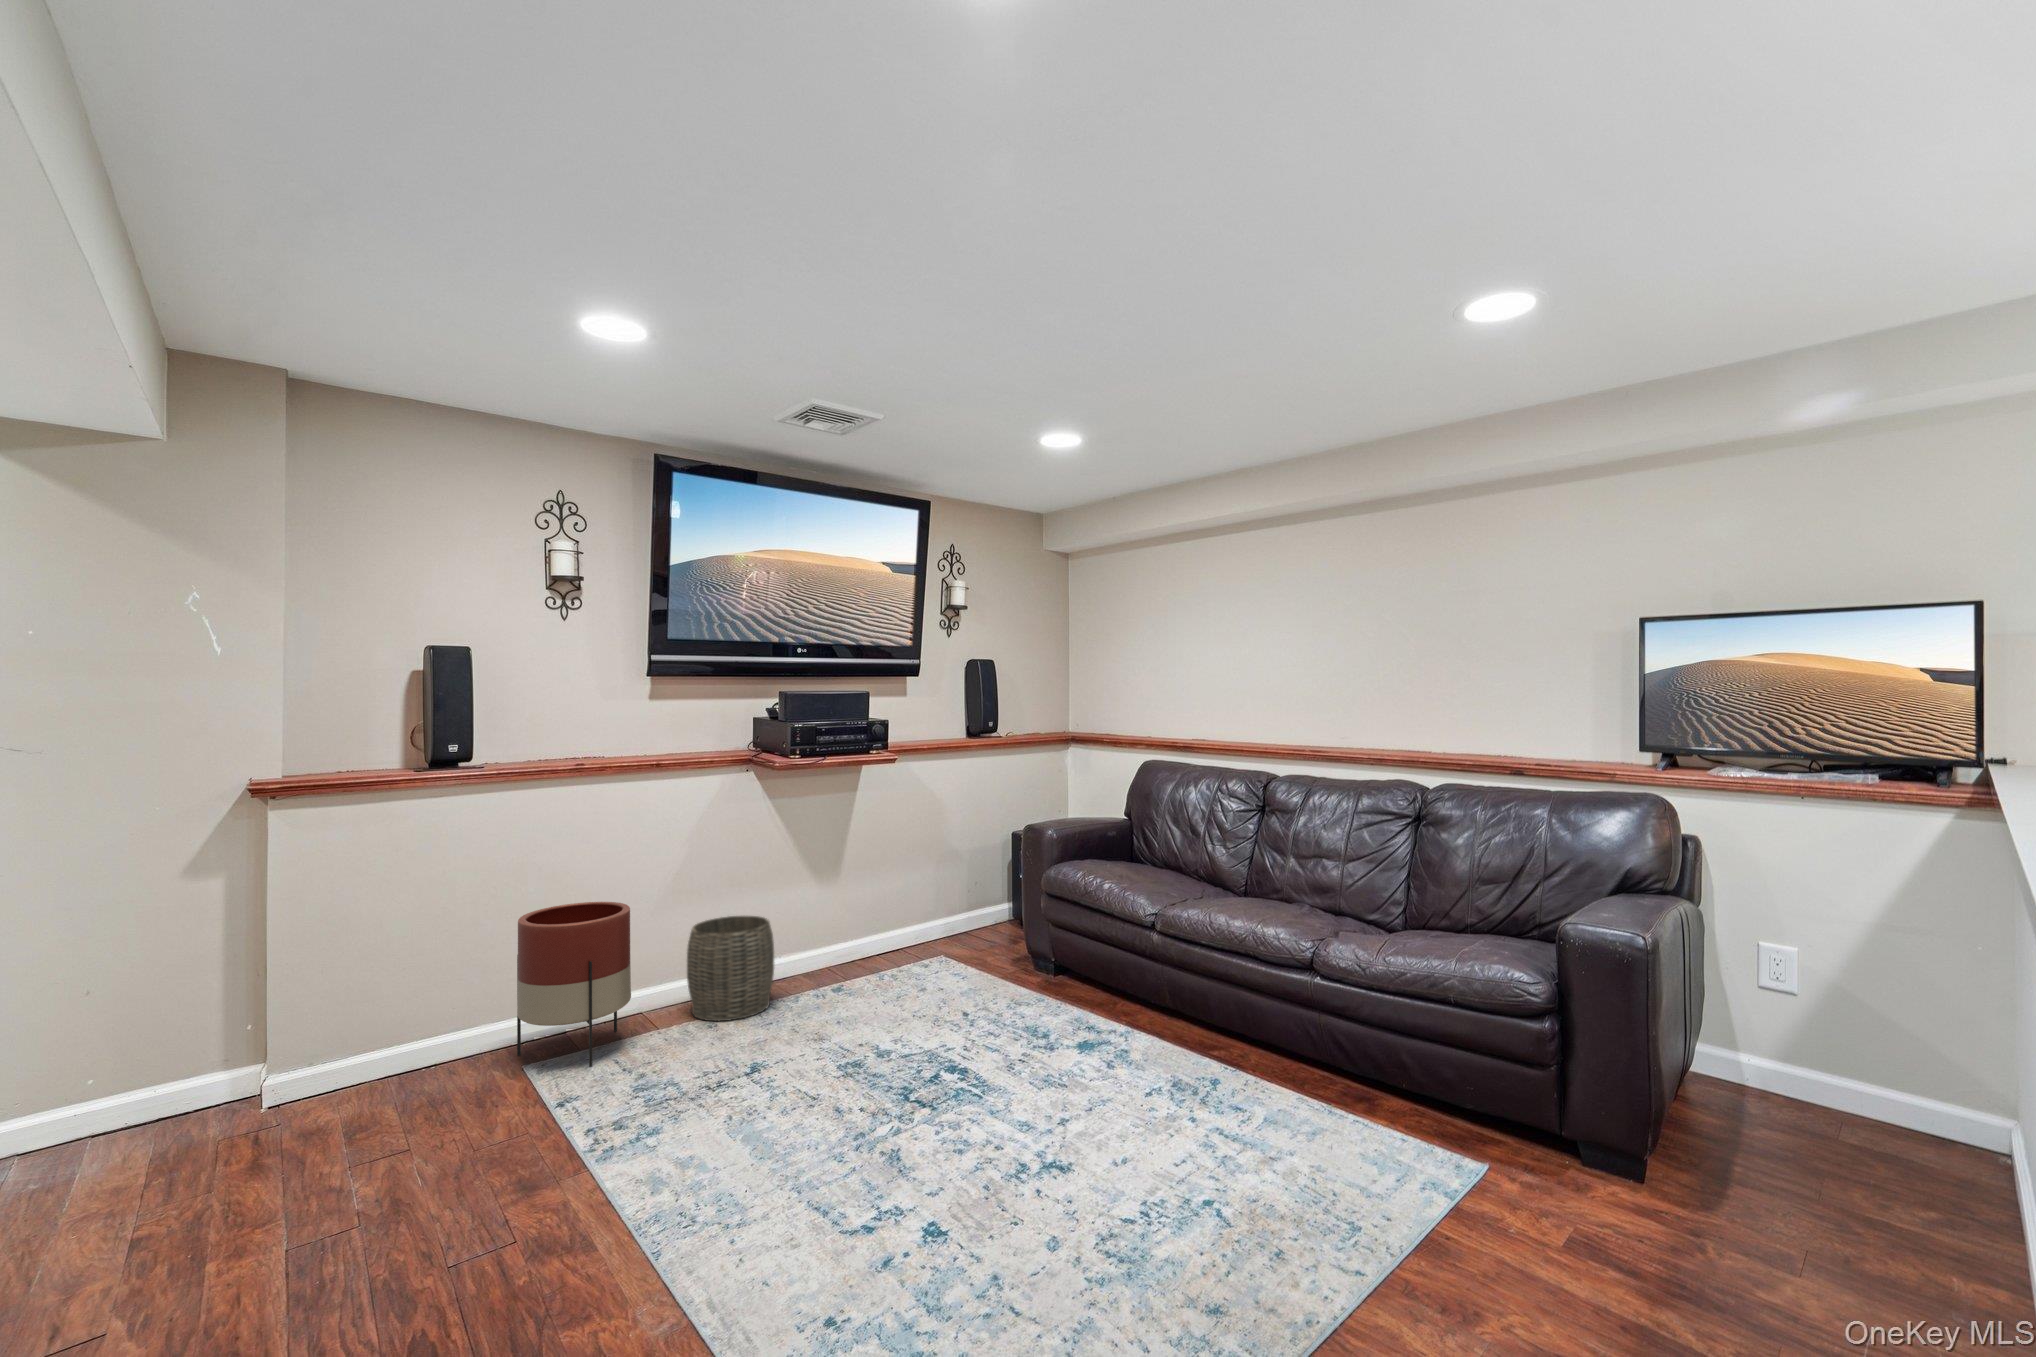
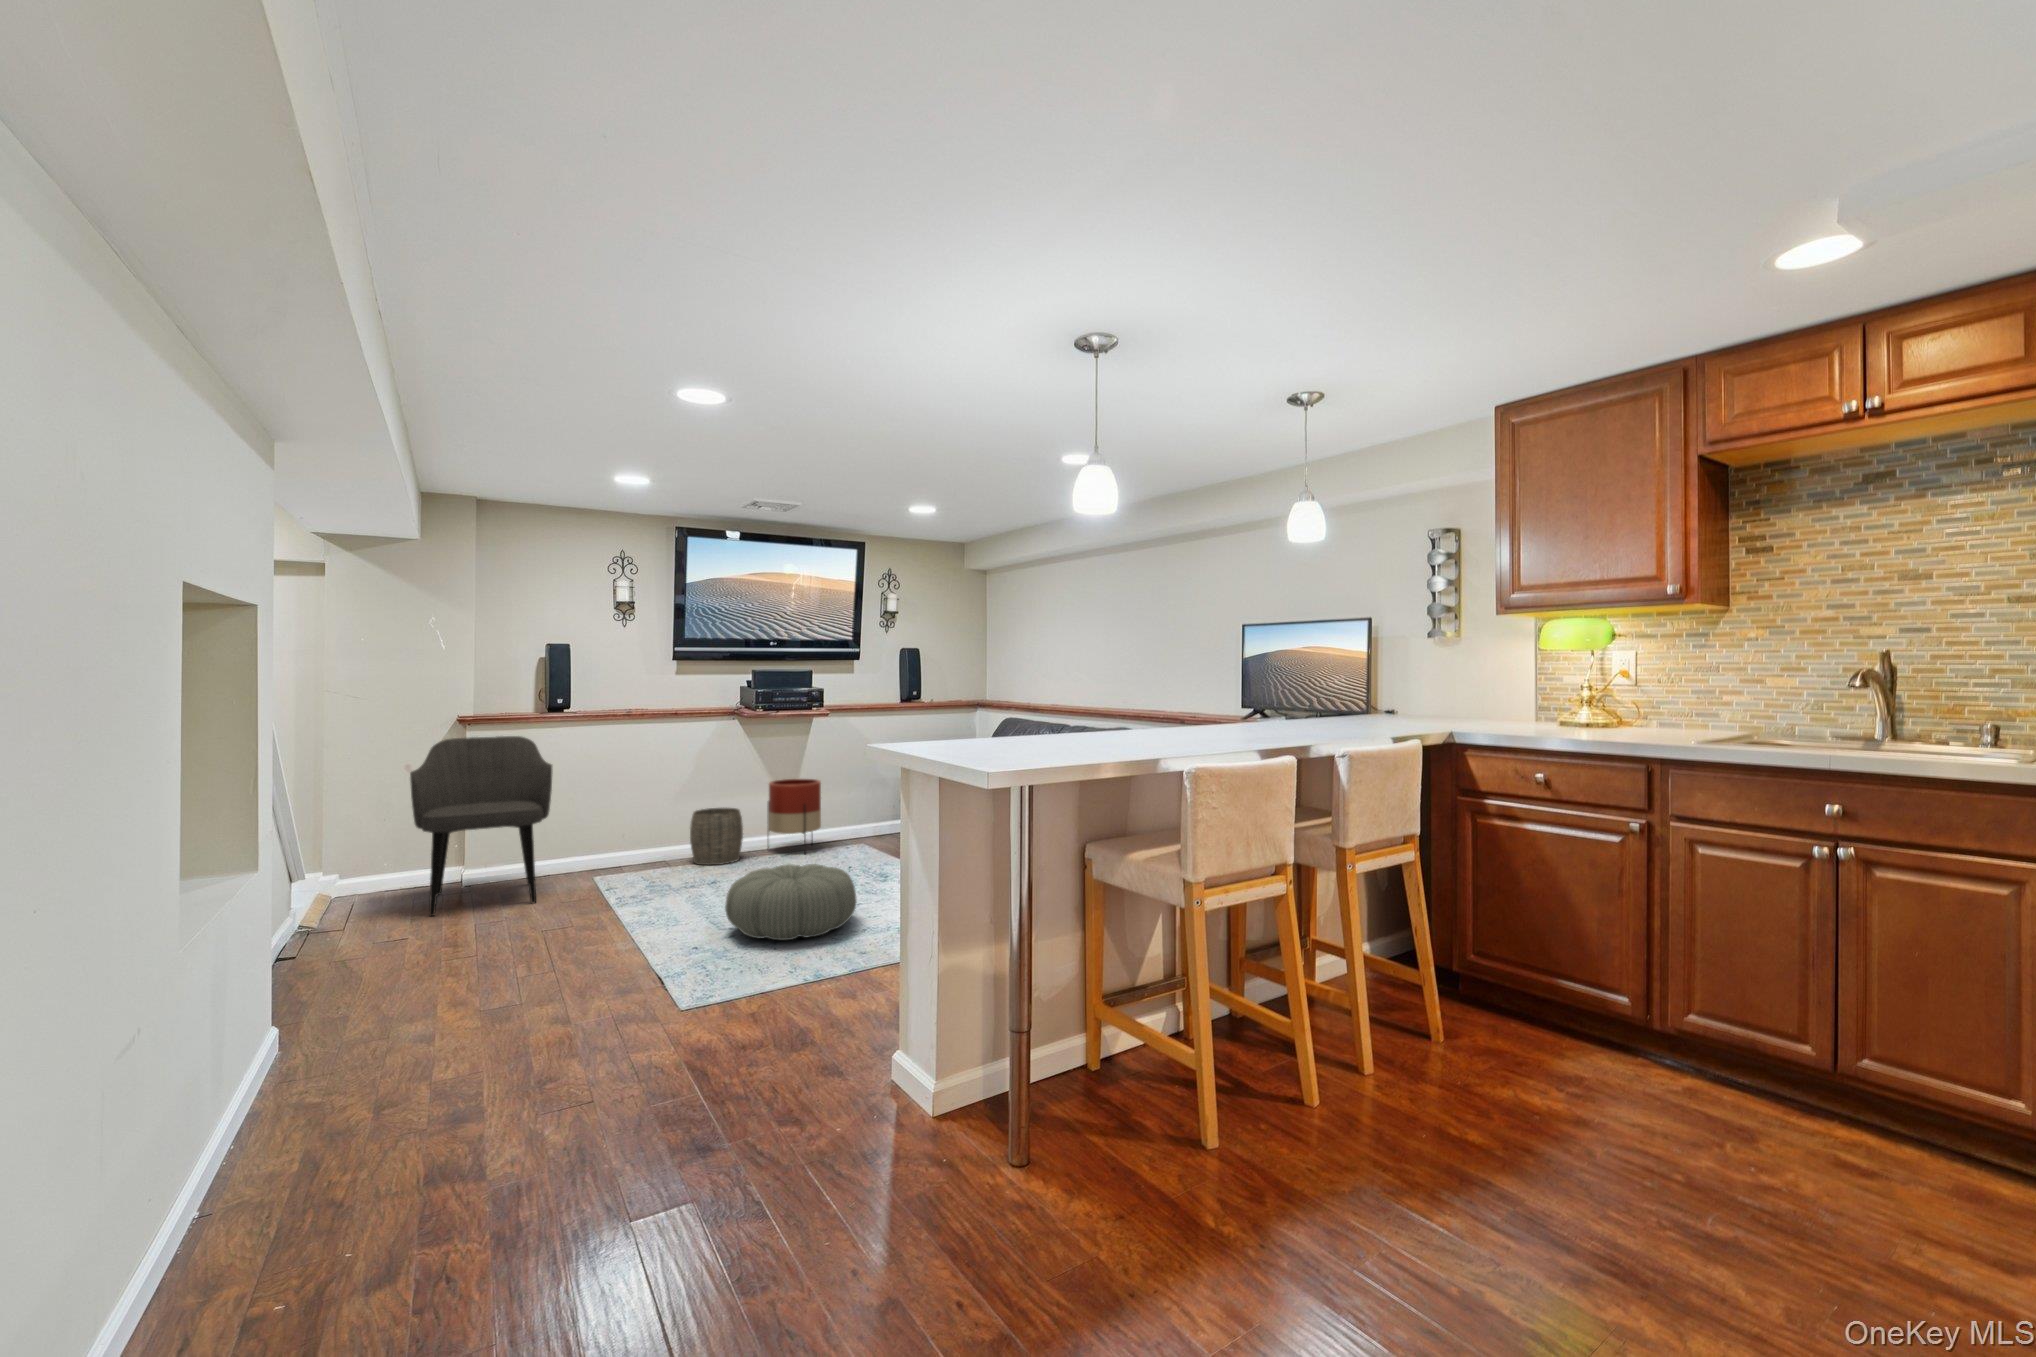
armchair: none [134,814,451,1224] -> present [410,736,552,916]
planter: present [517,902,631,1067] -> present [768,779,821,844]
pouf: none [867,1052,1126,1259] -> present [725,864,857,940]

